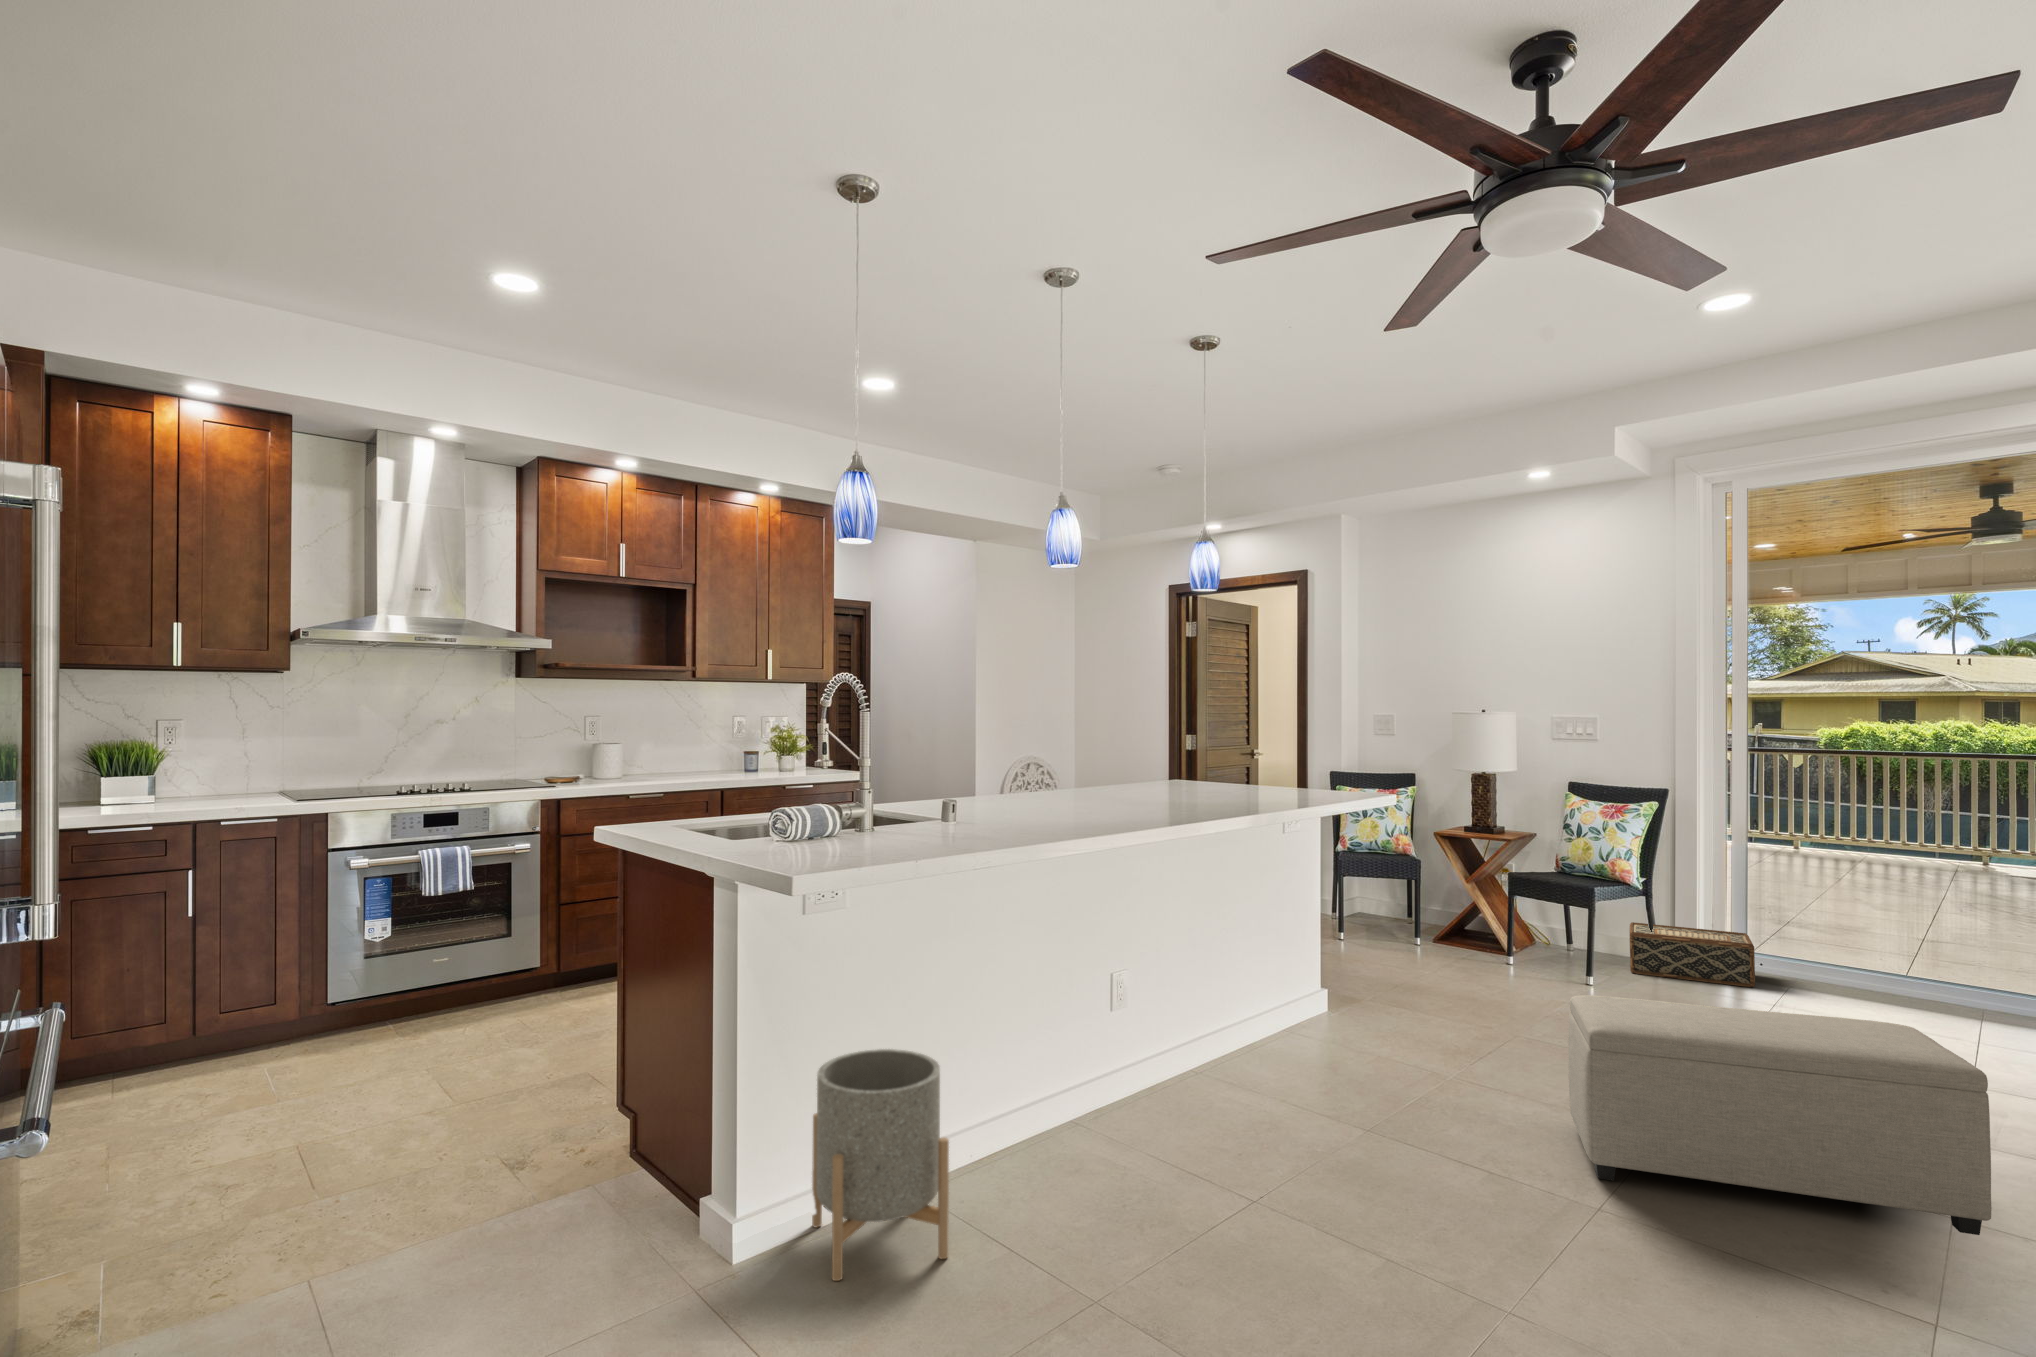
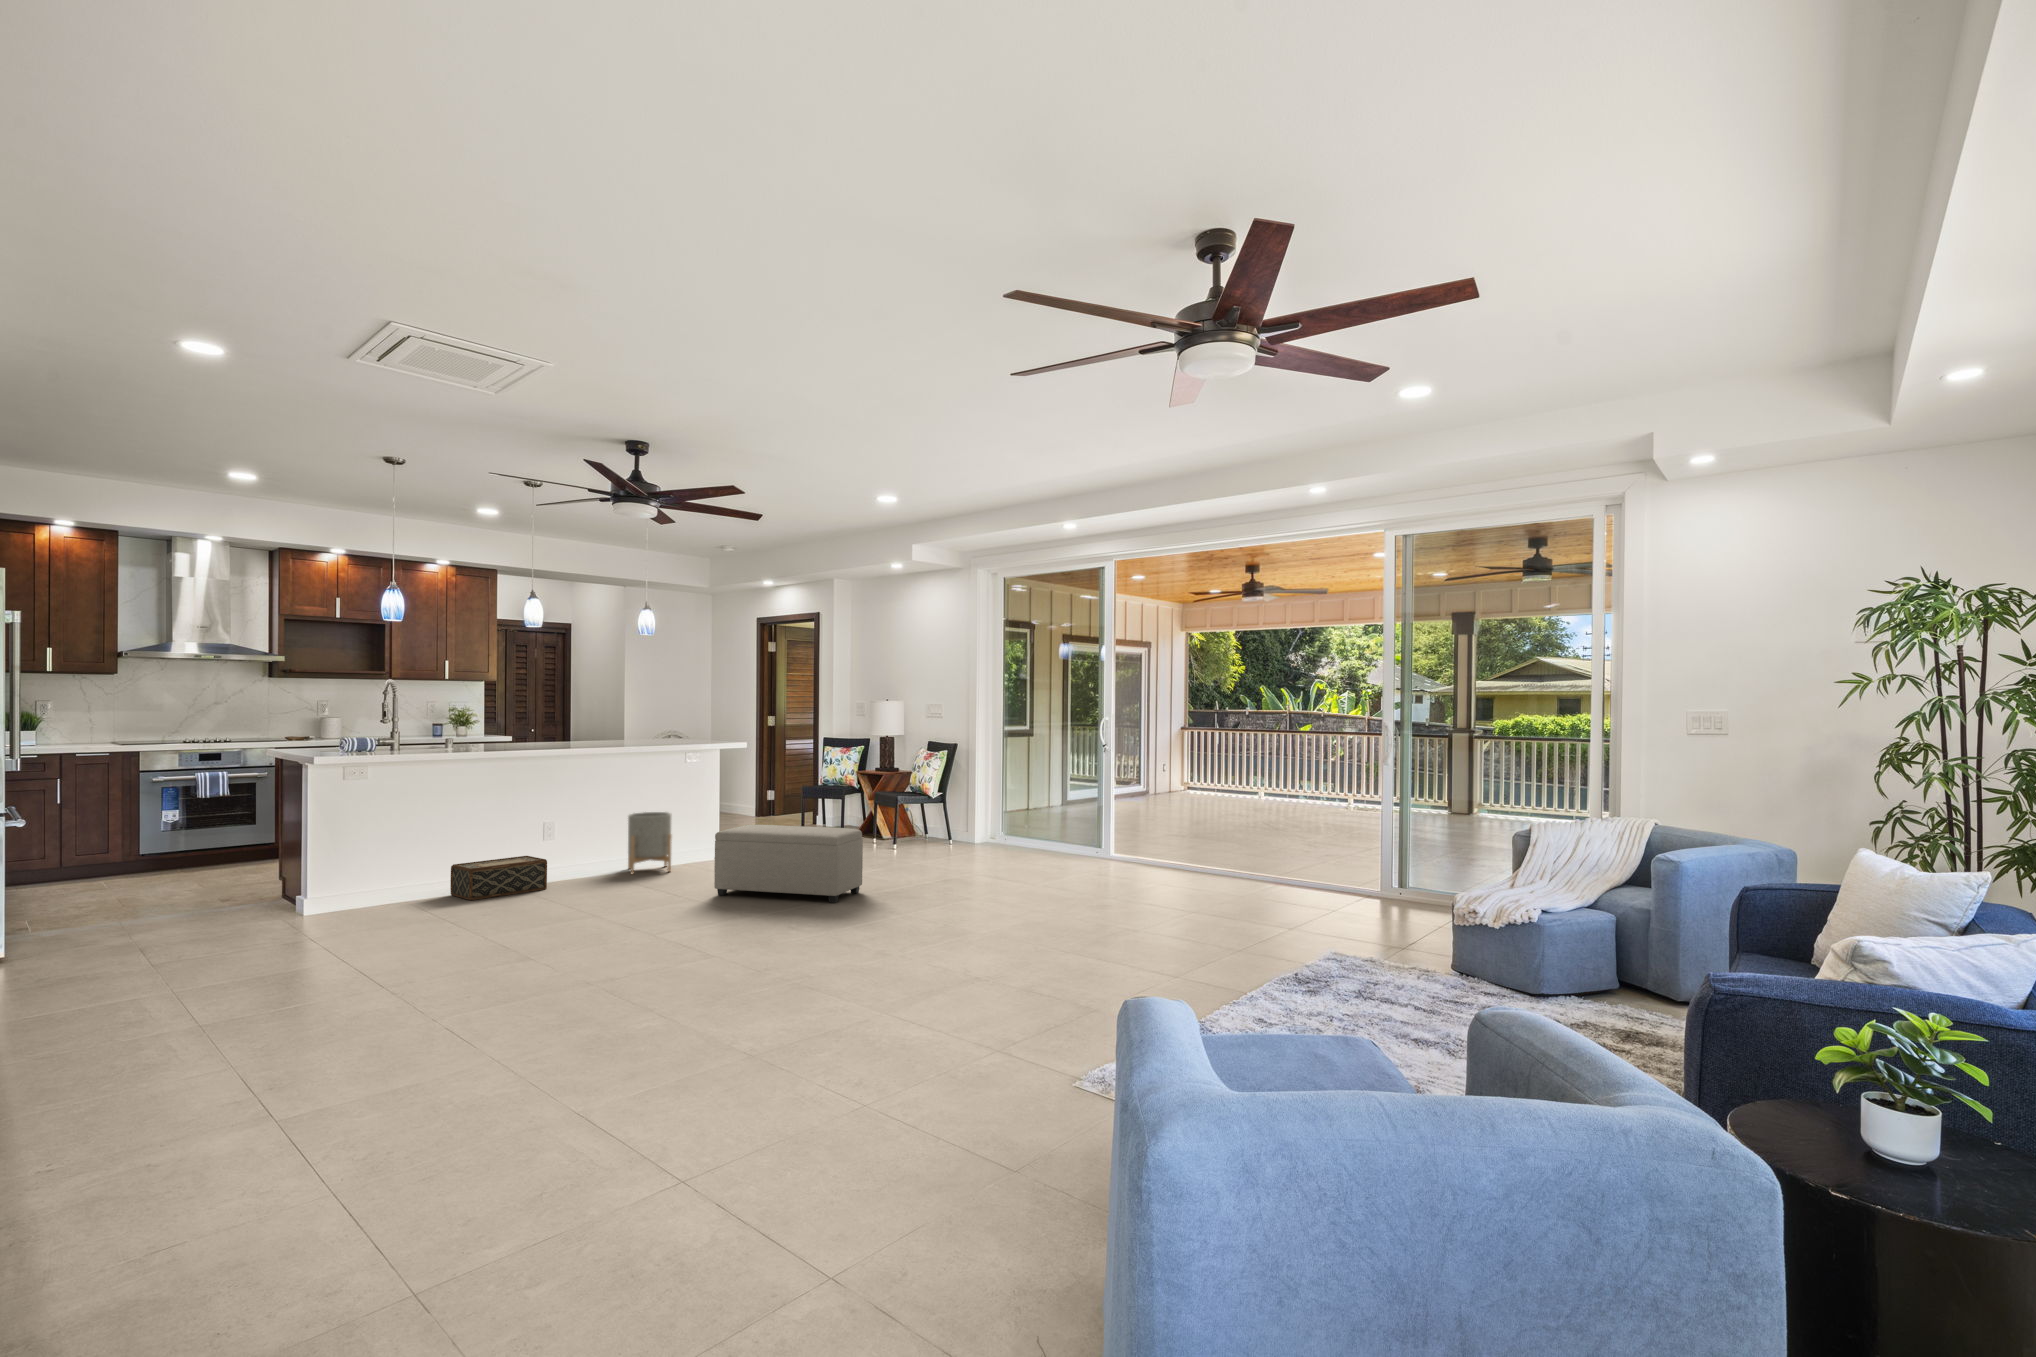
woven basket: present [1630,922,1755,987] -> present [450,856,547,900]
planter: present [812,1049,949,1281] -> present [628,812,672,874]

